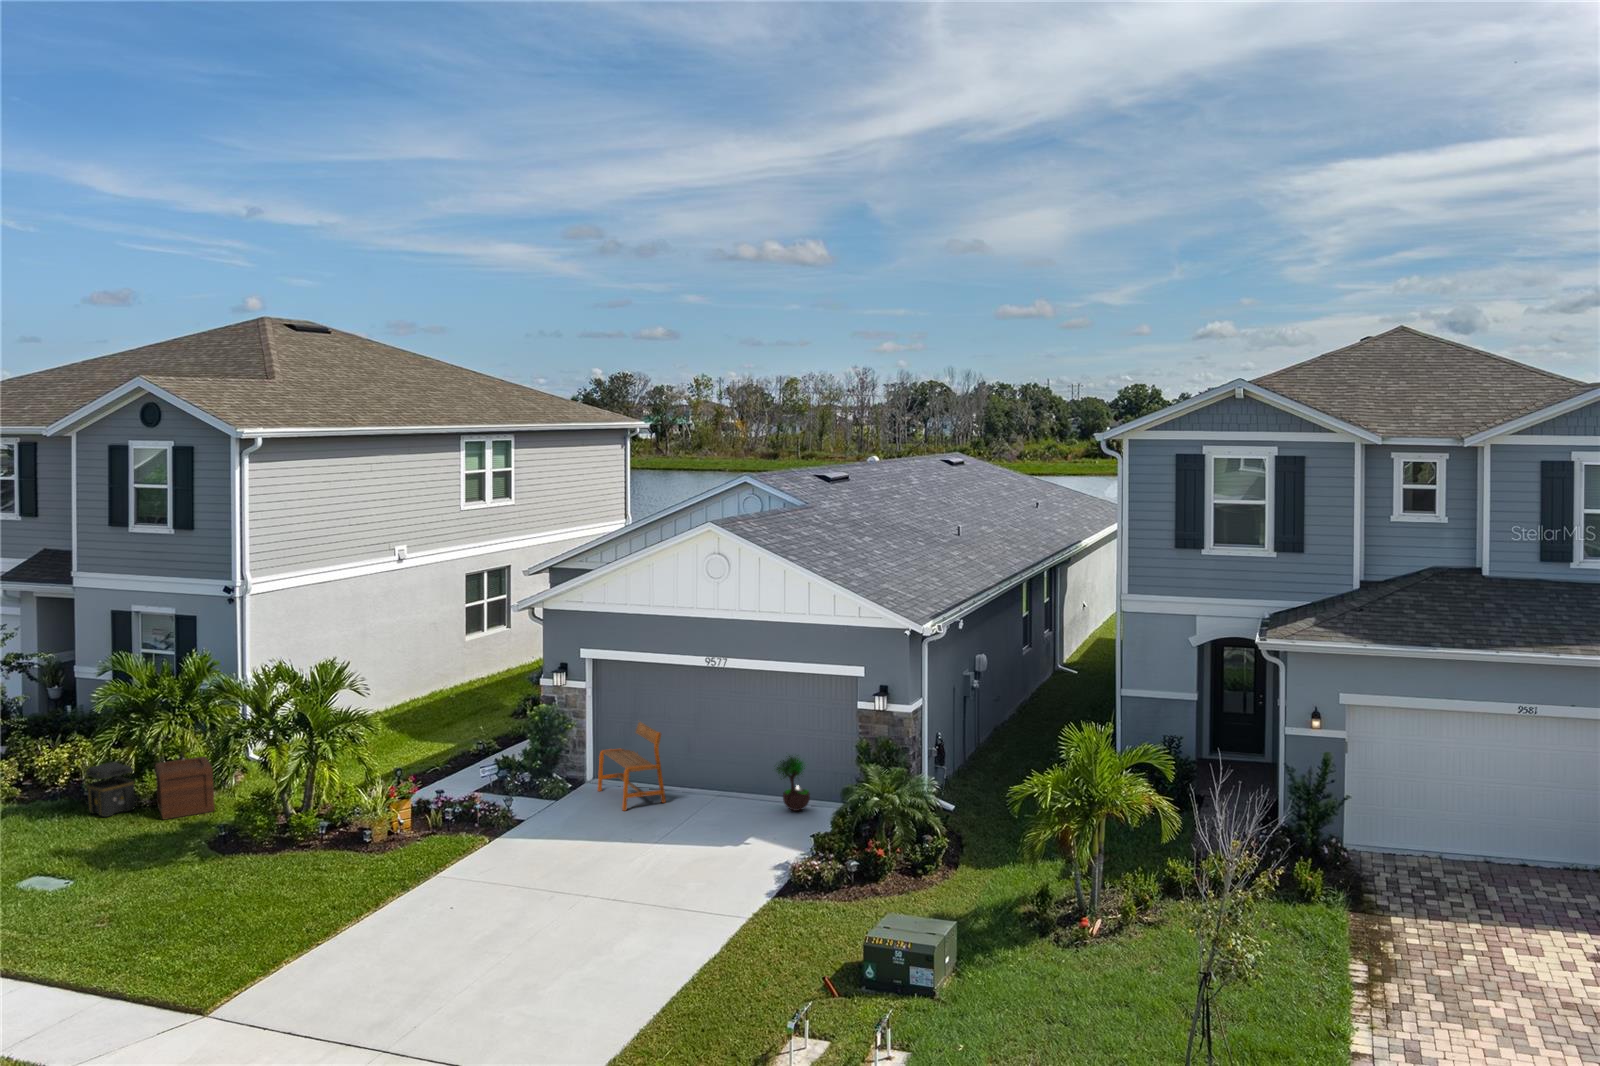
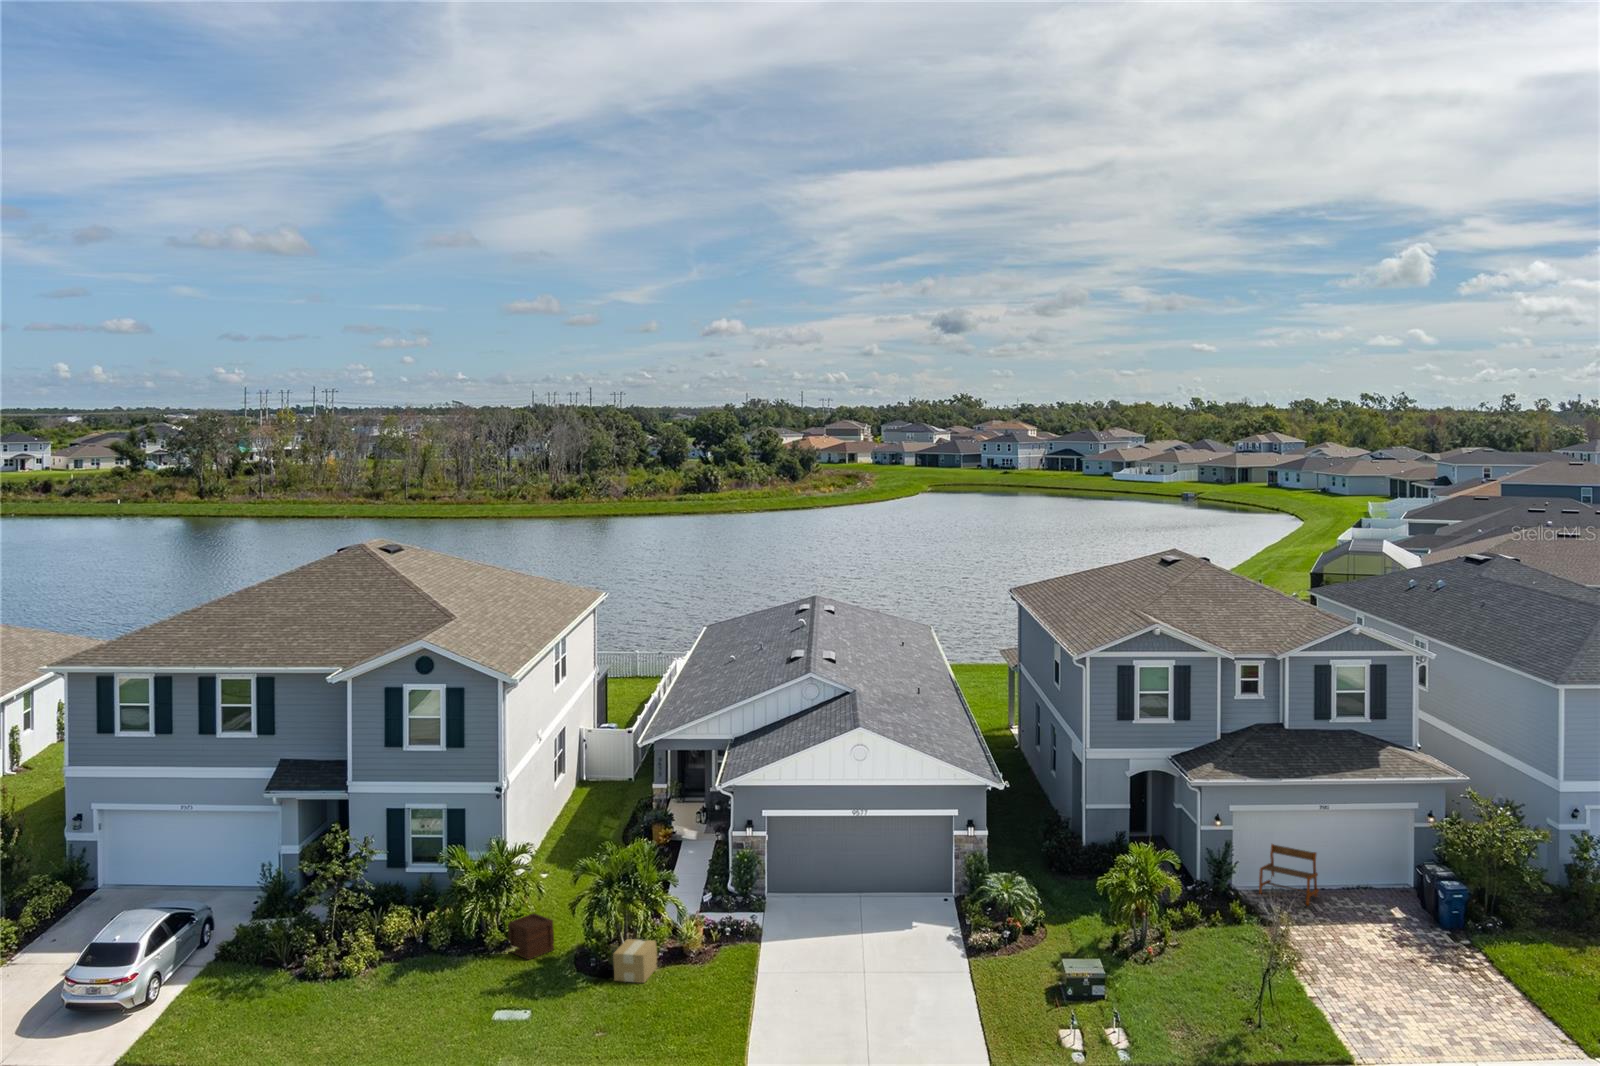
bench: present [597,722,666,811] -> present [1259,844,1319,905]
potted tree: present [774,756,810,811] -> none [915,868,938,905]
toolbox: present [86,762,135,817] -> none [464,924,495,964]
cardboard box: none [219,801,304,868] -> present [613,939,657,983]

